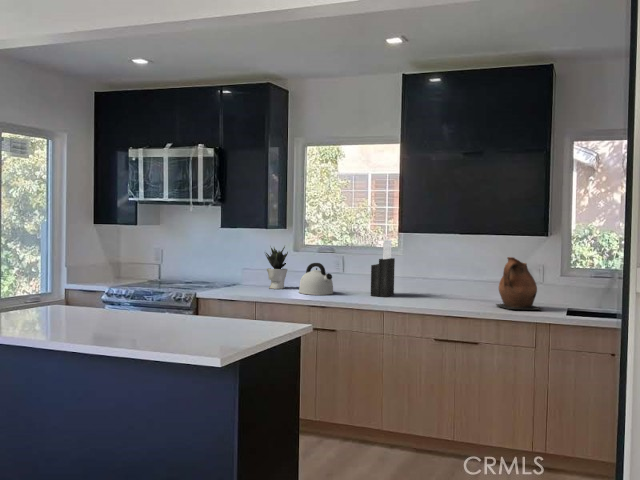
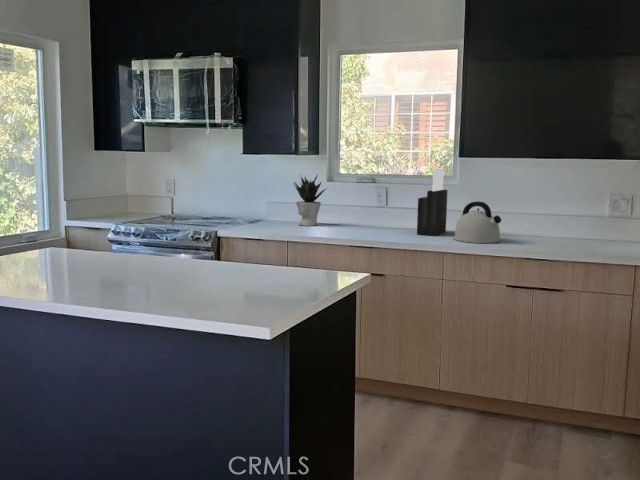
ceramic pitcher: present [496,257,542,310] -> none [561,189,620,253]
kettle: present [299,263,333,295] -> present [454,201,501,243]

